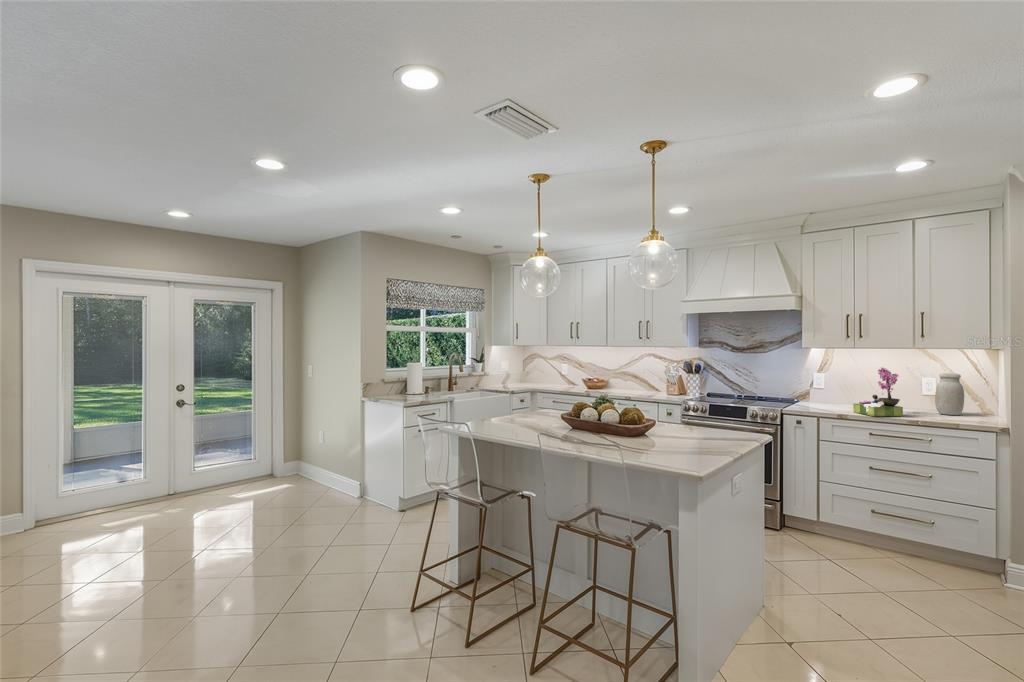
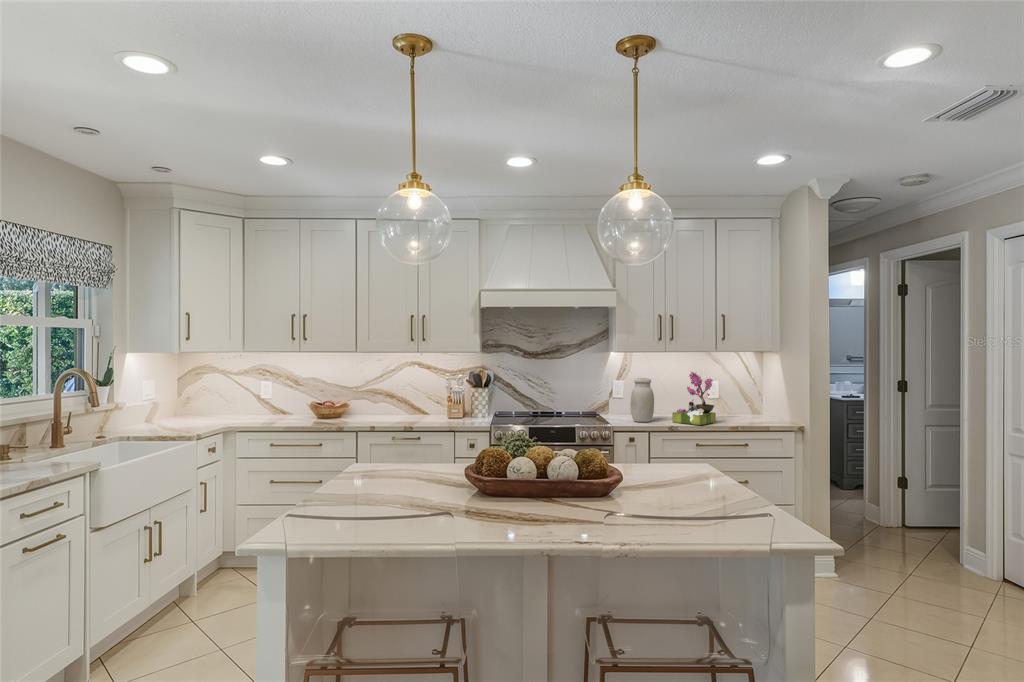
jar: present [935,373,964,415] -> present [630,378,654,422]

